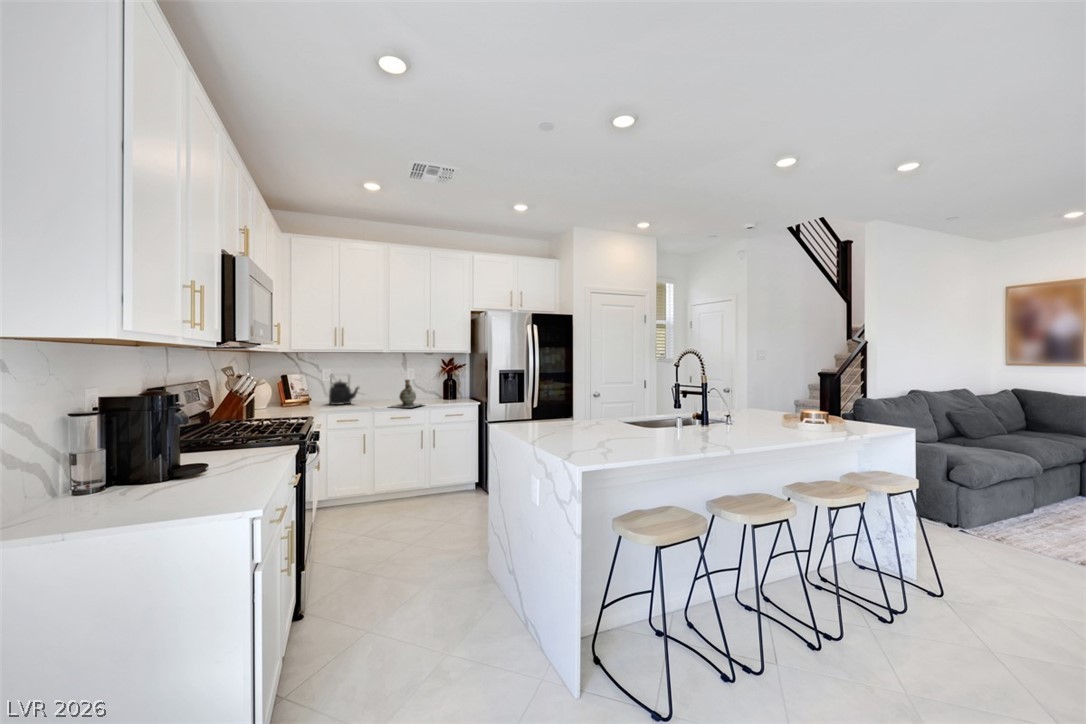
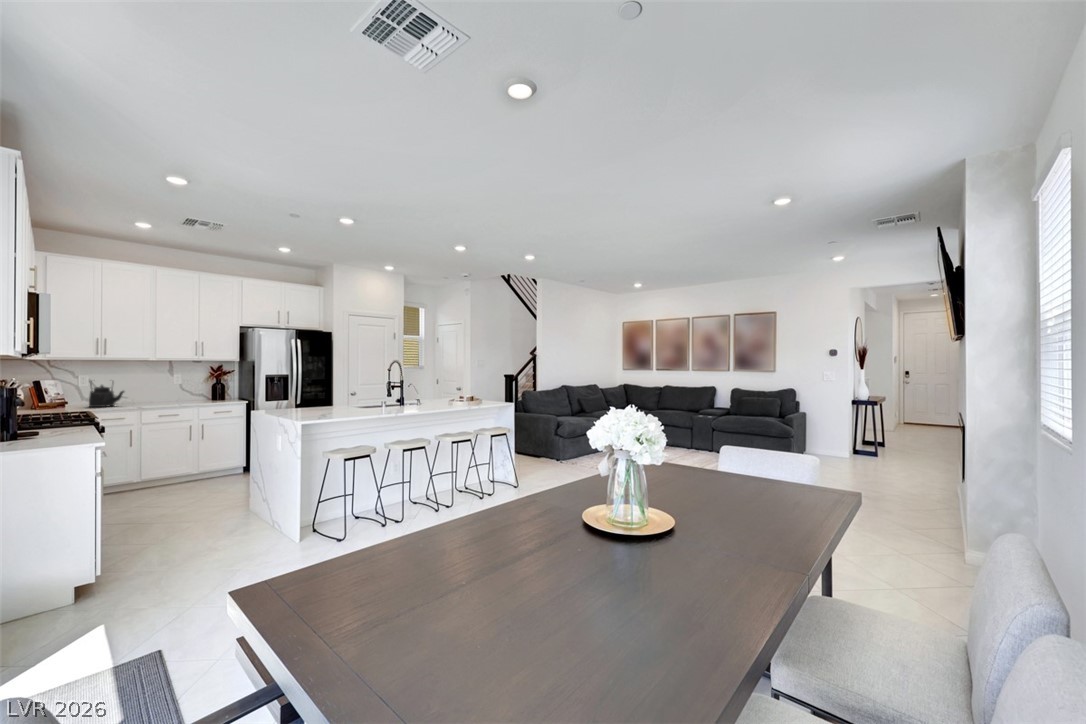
ceramic jug: present [390,380,422,407] -> none [156,384,197,407]

